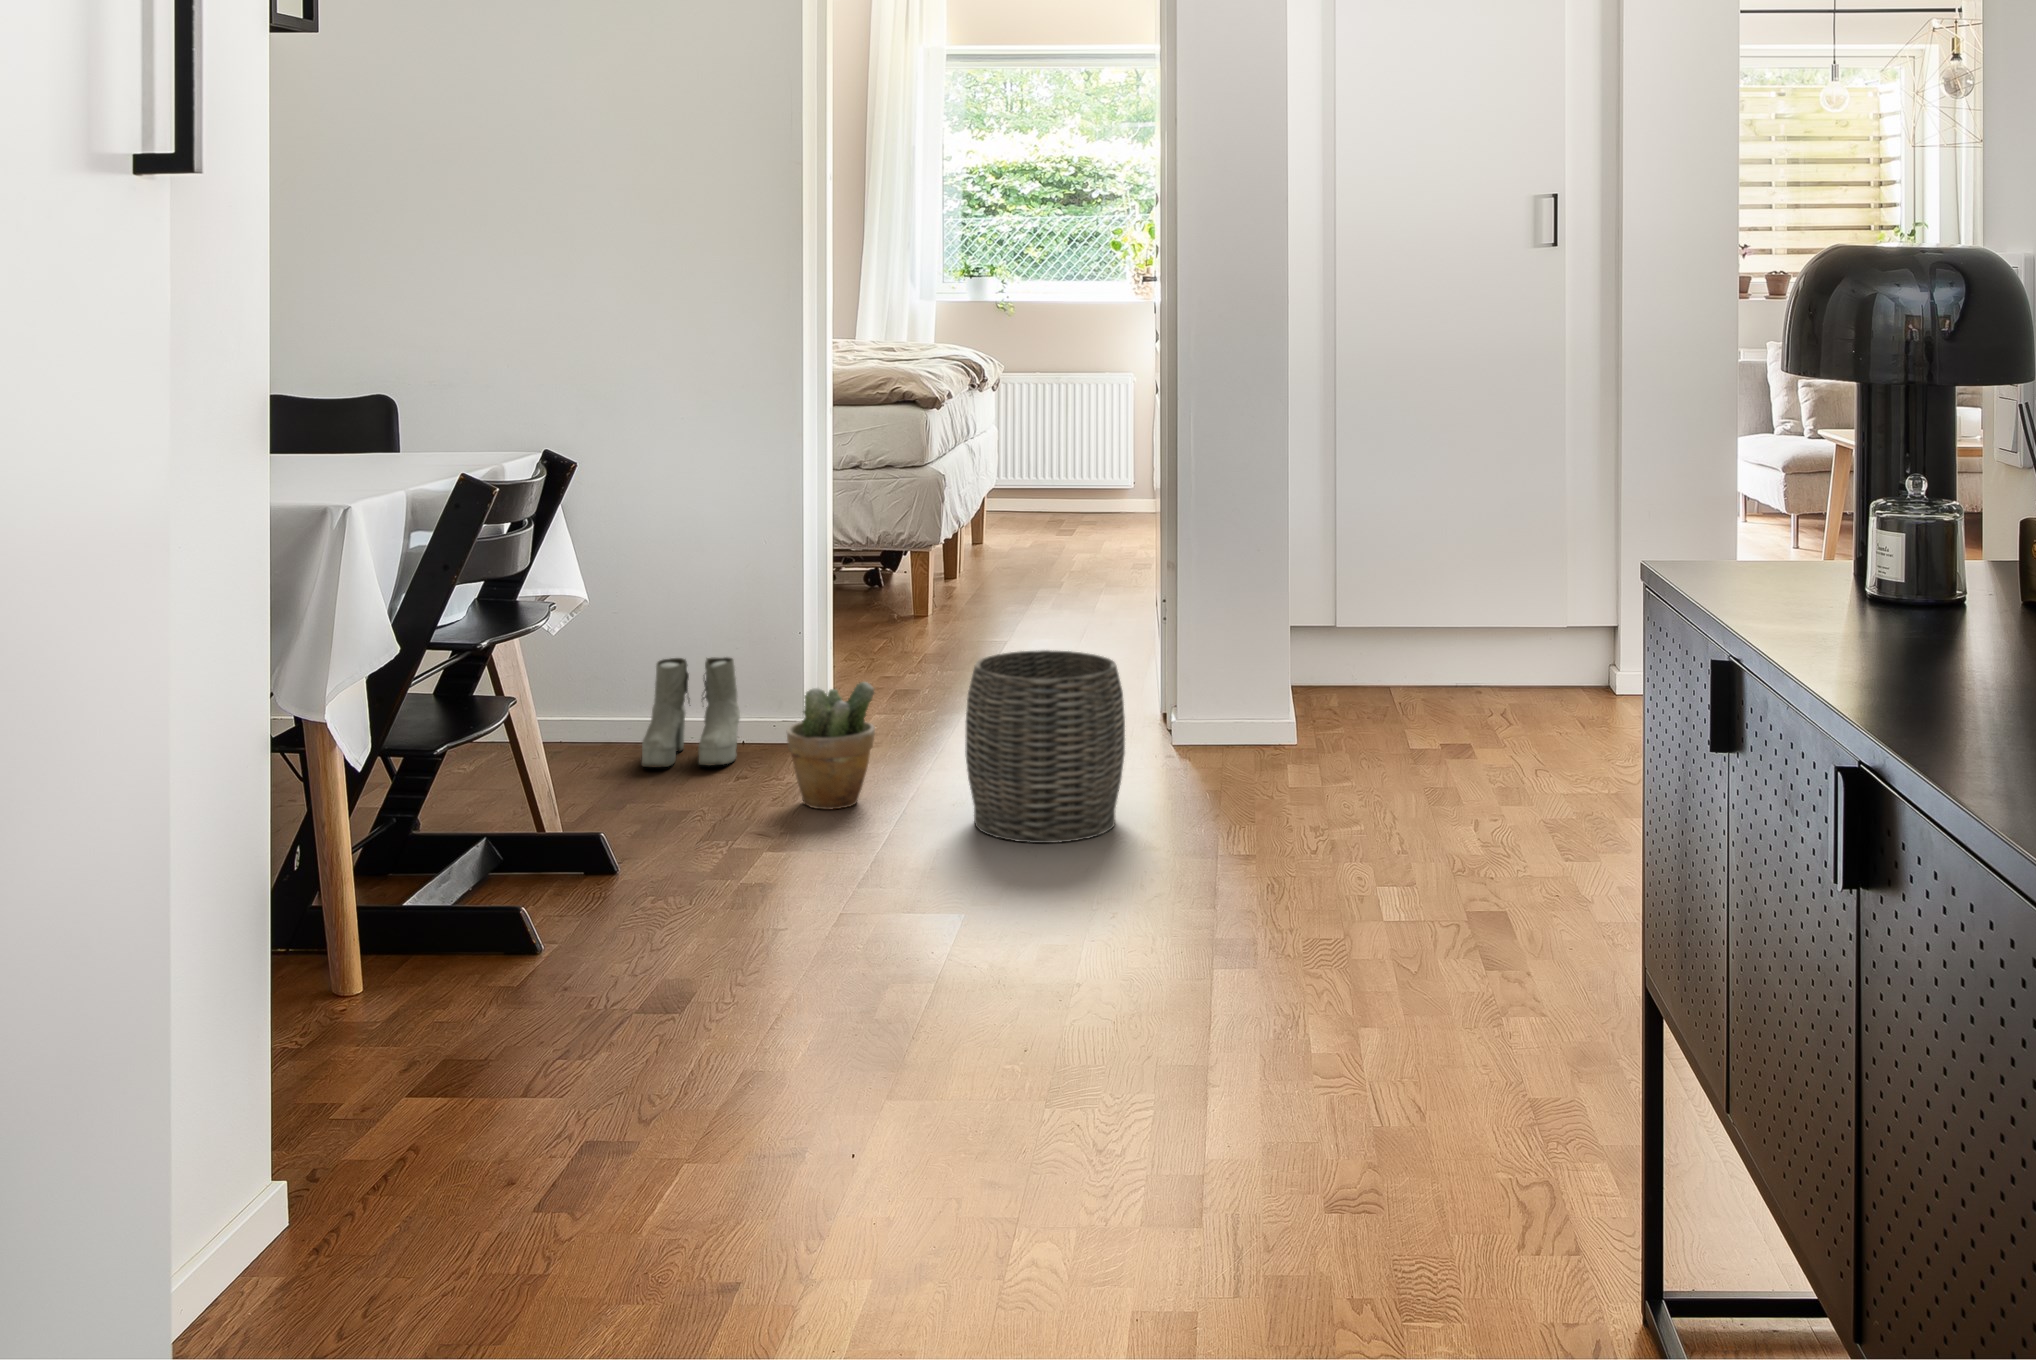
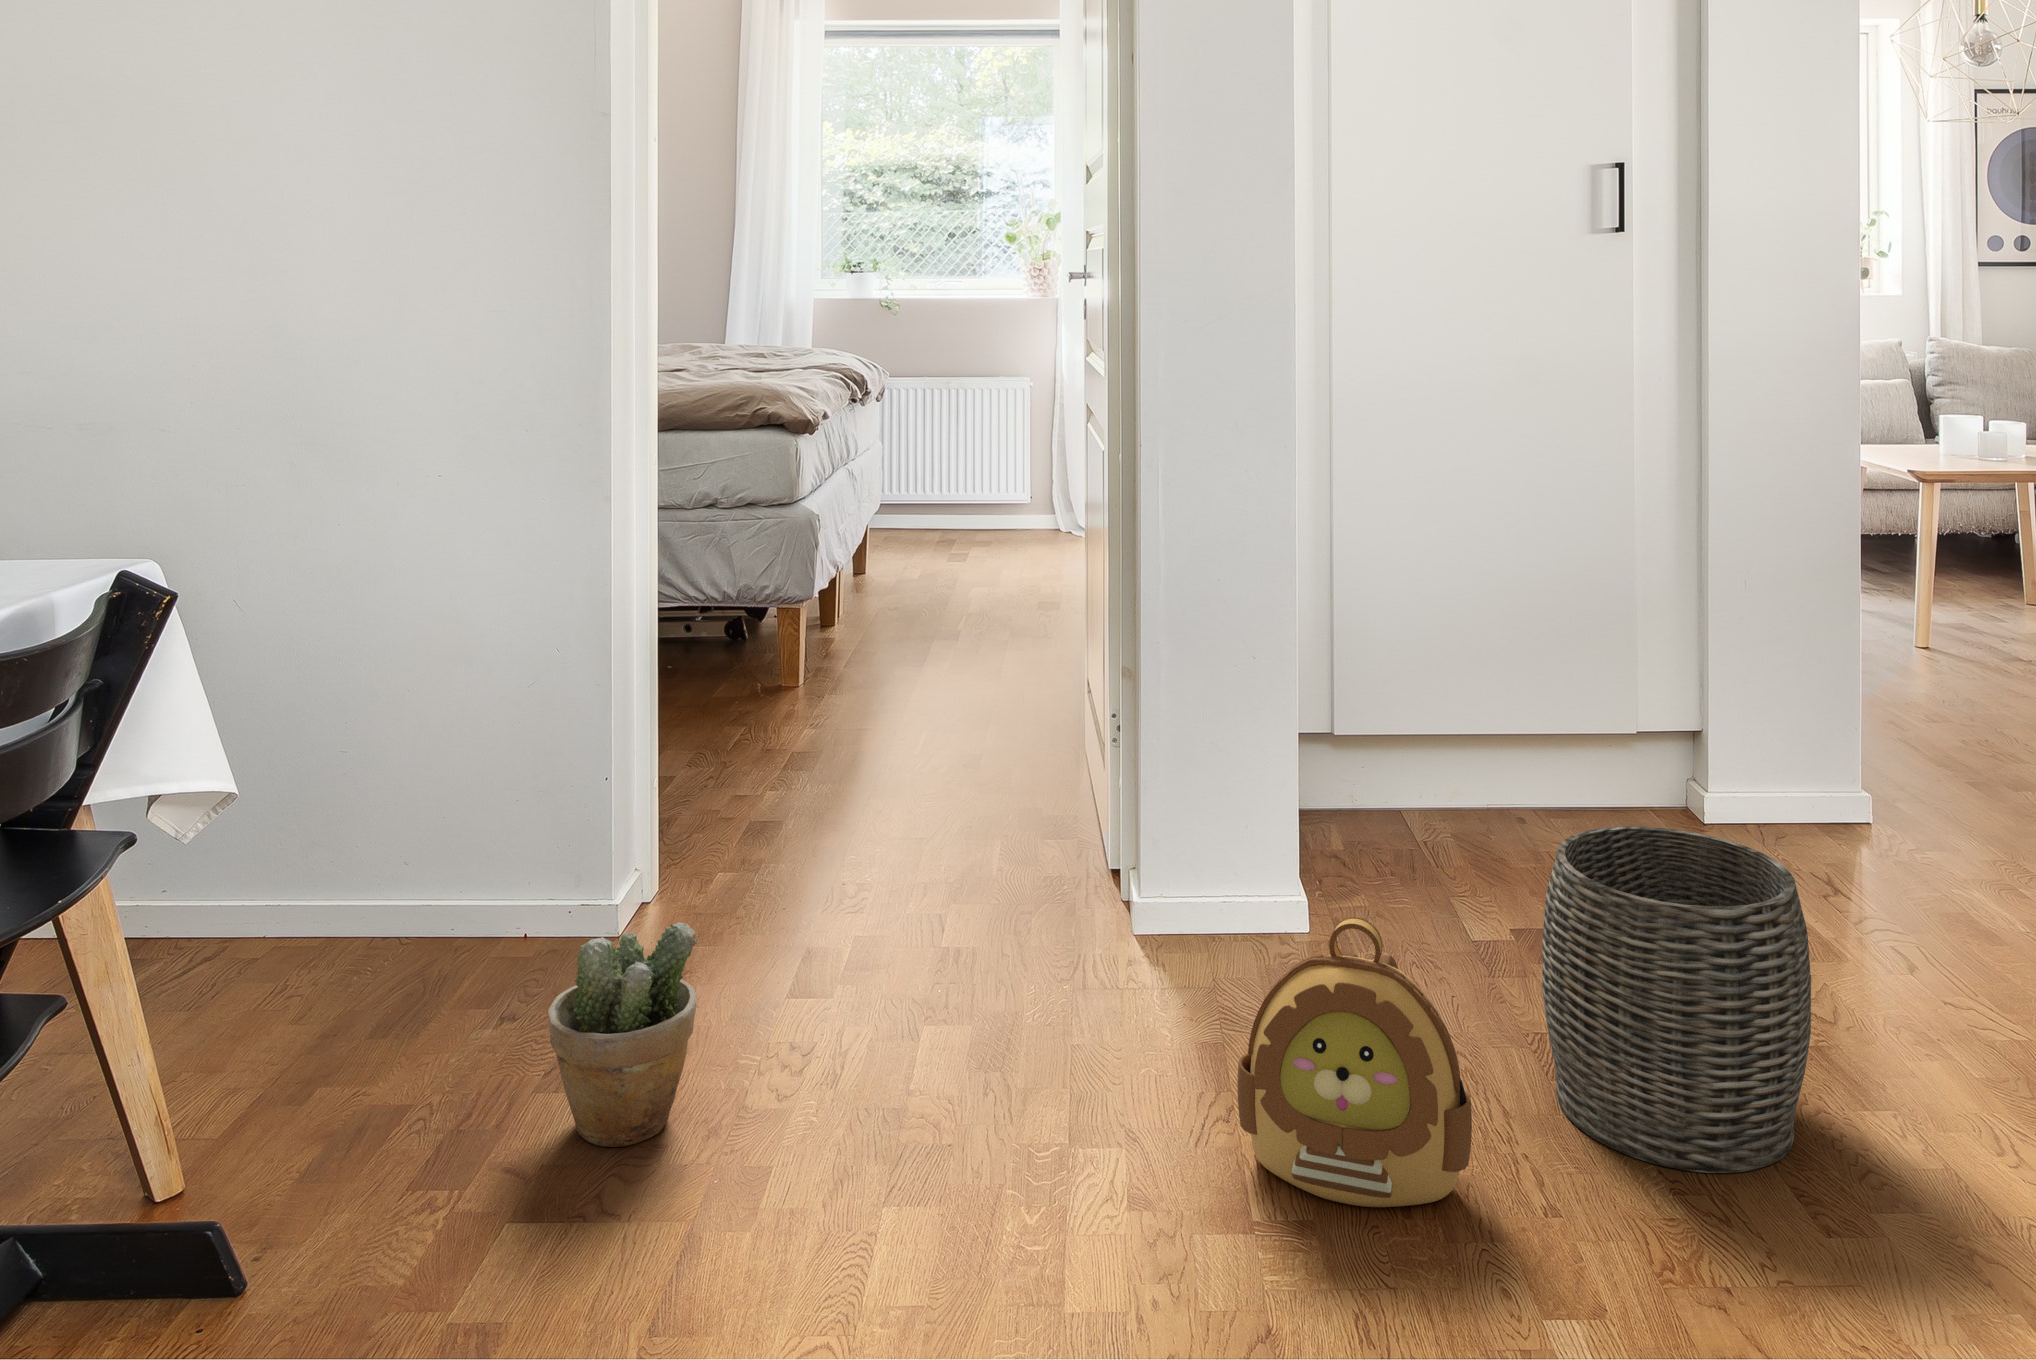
woven basket: present [965,650,1125,843] -> present [1542,827,1811,1173]
boots: present [642,657,740,767] -> none [338,836,505,1032]
backpack: none [1201,673,1335,834] -> present [1237,917,1472,1207]

